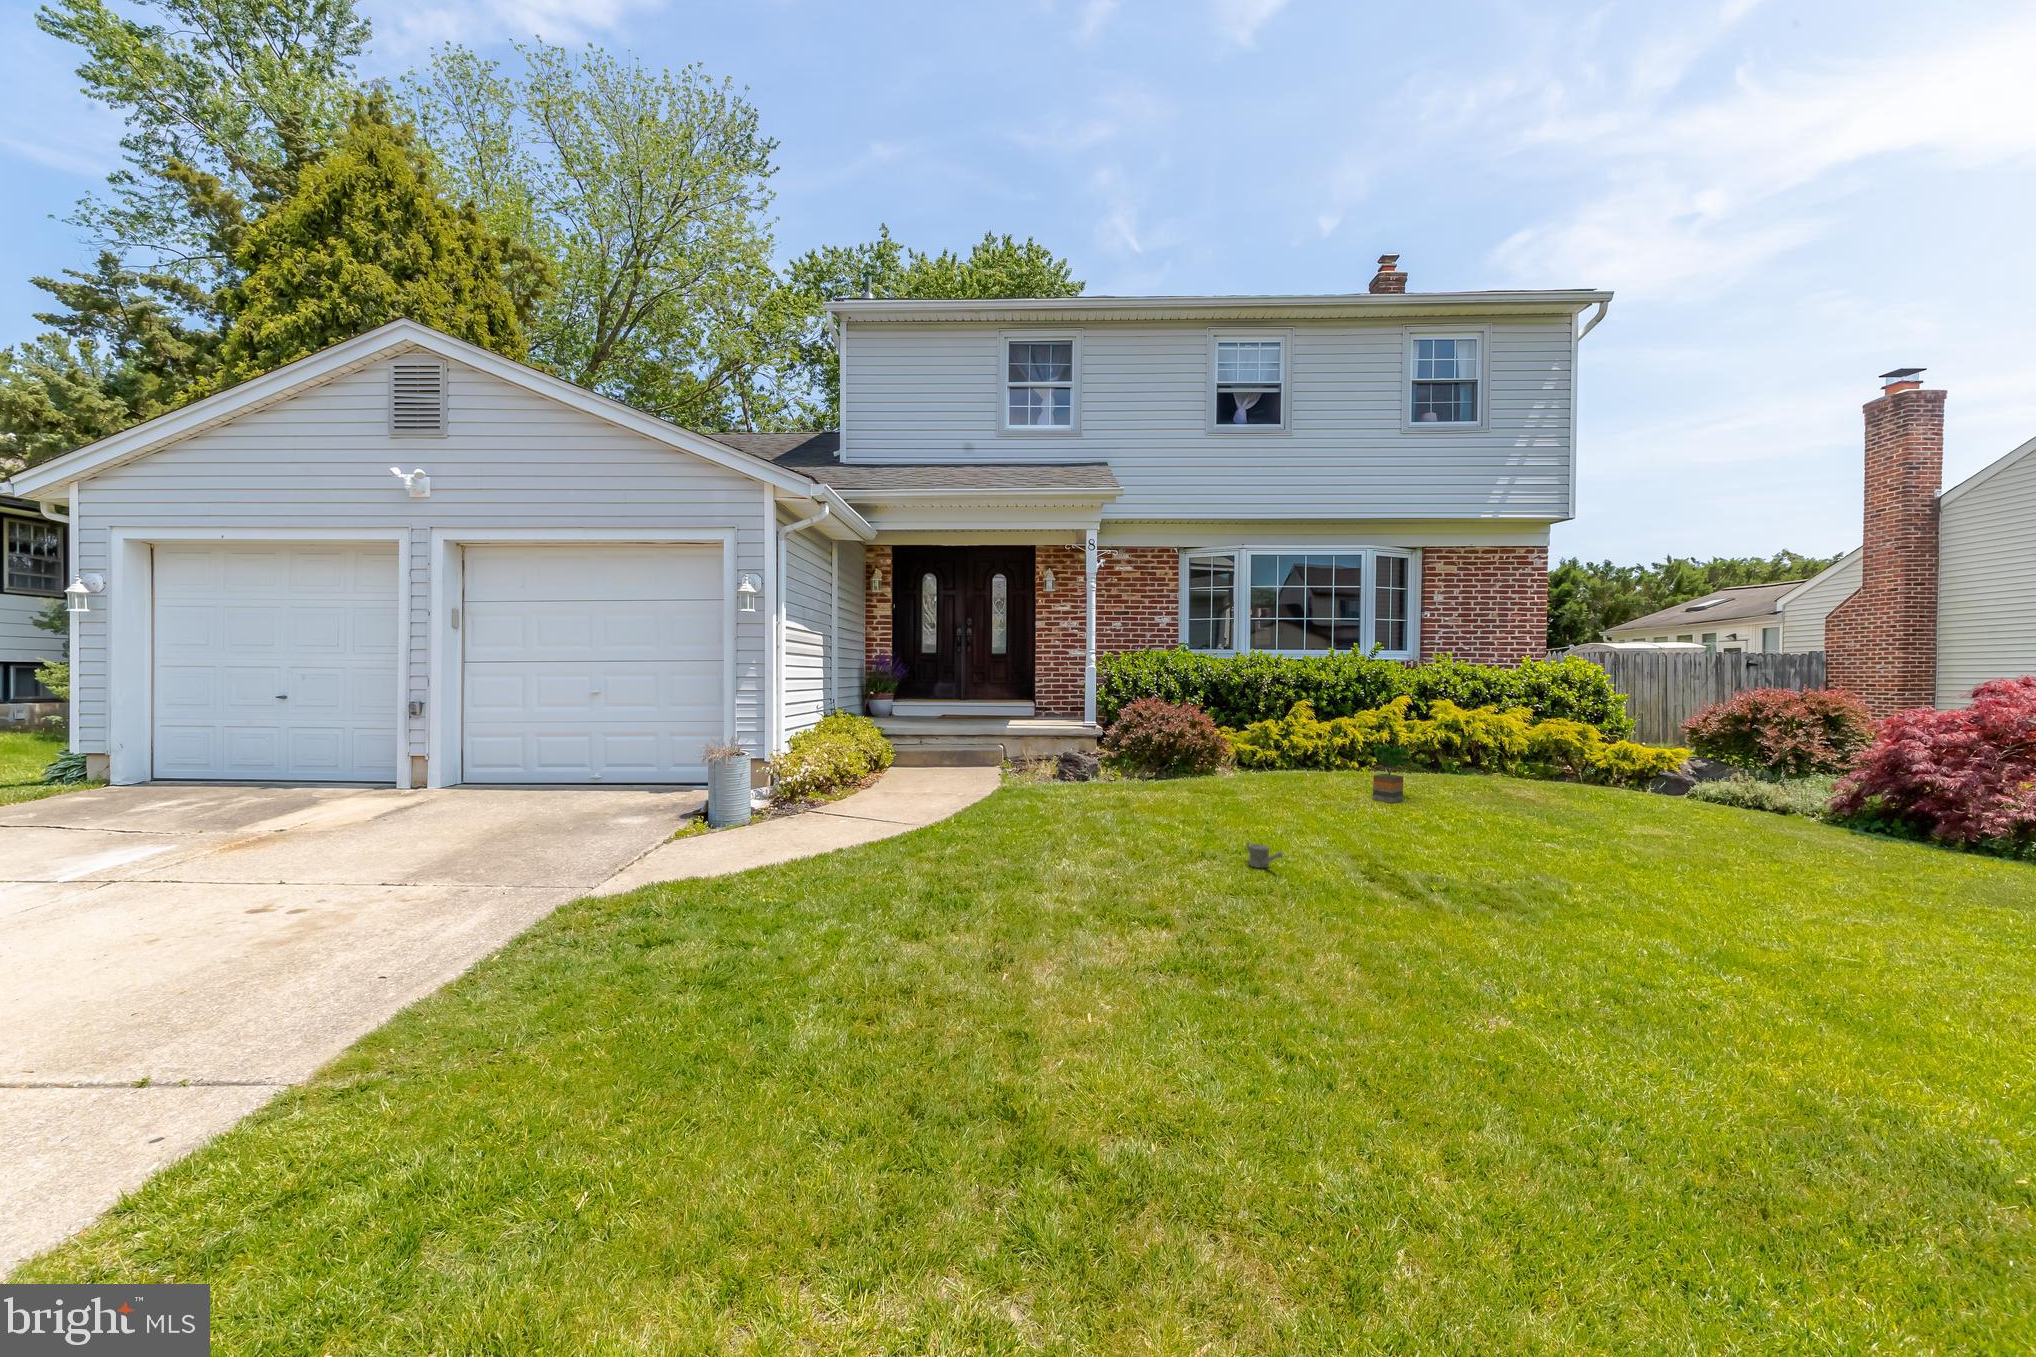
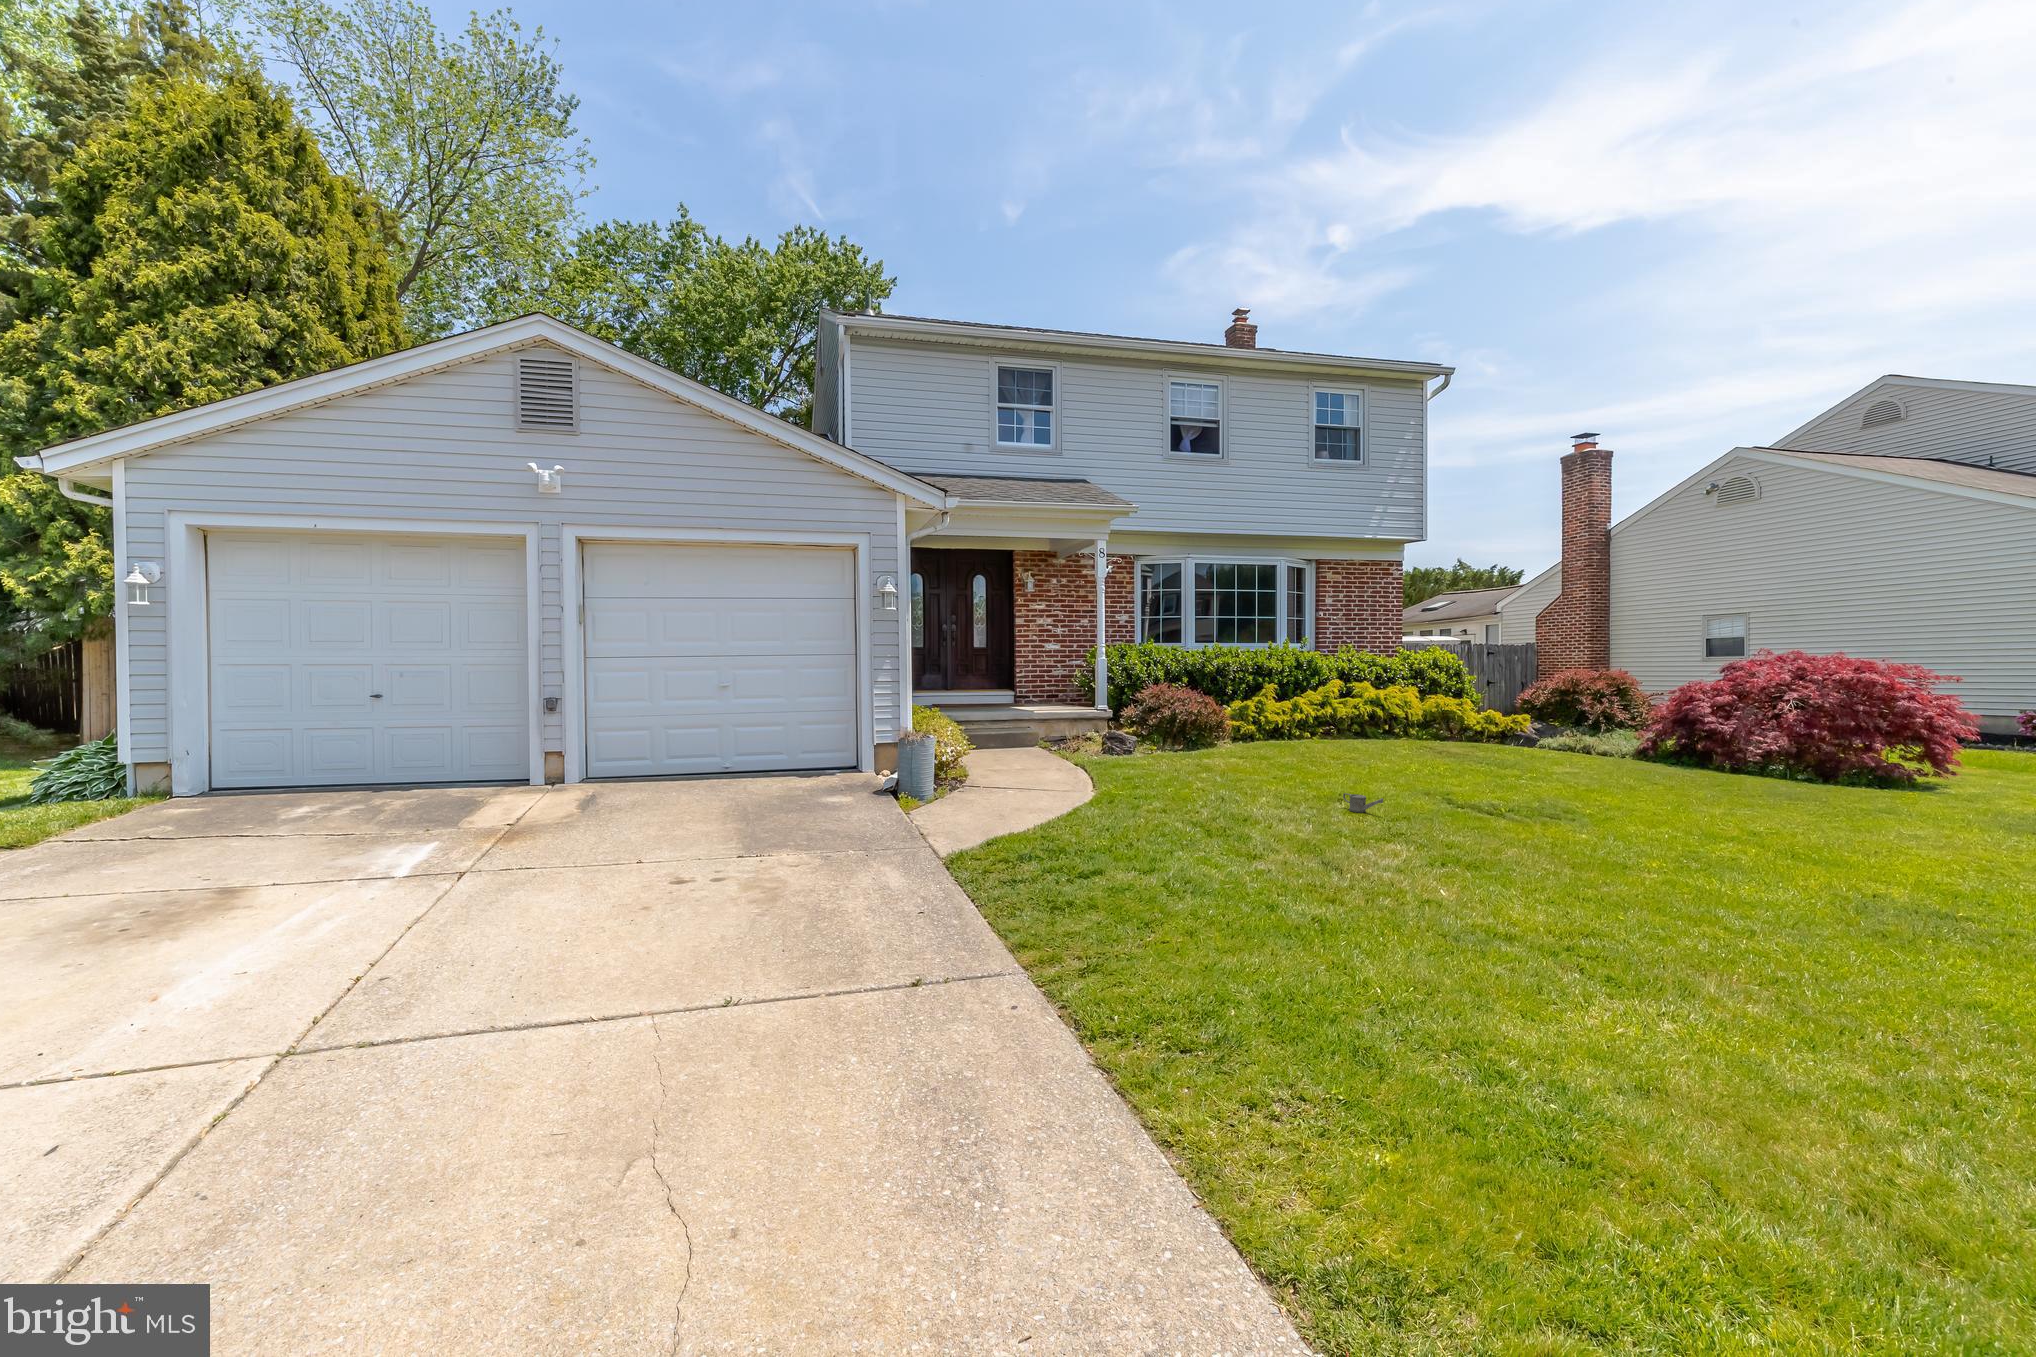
potted tree: present [1373,745,1411,803] -> none [1361,717,1392,762]

